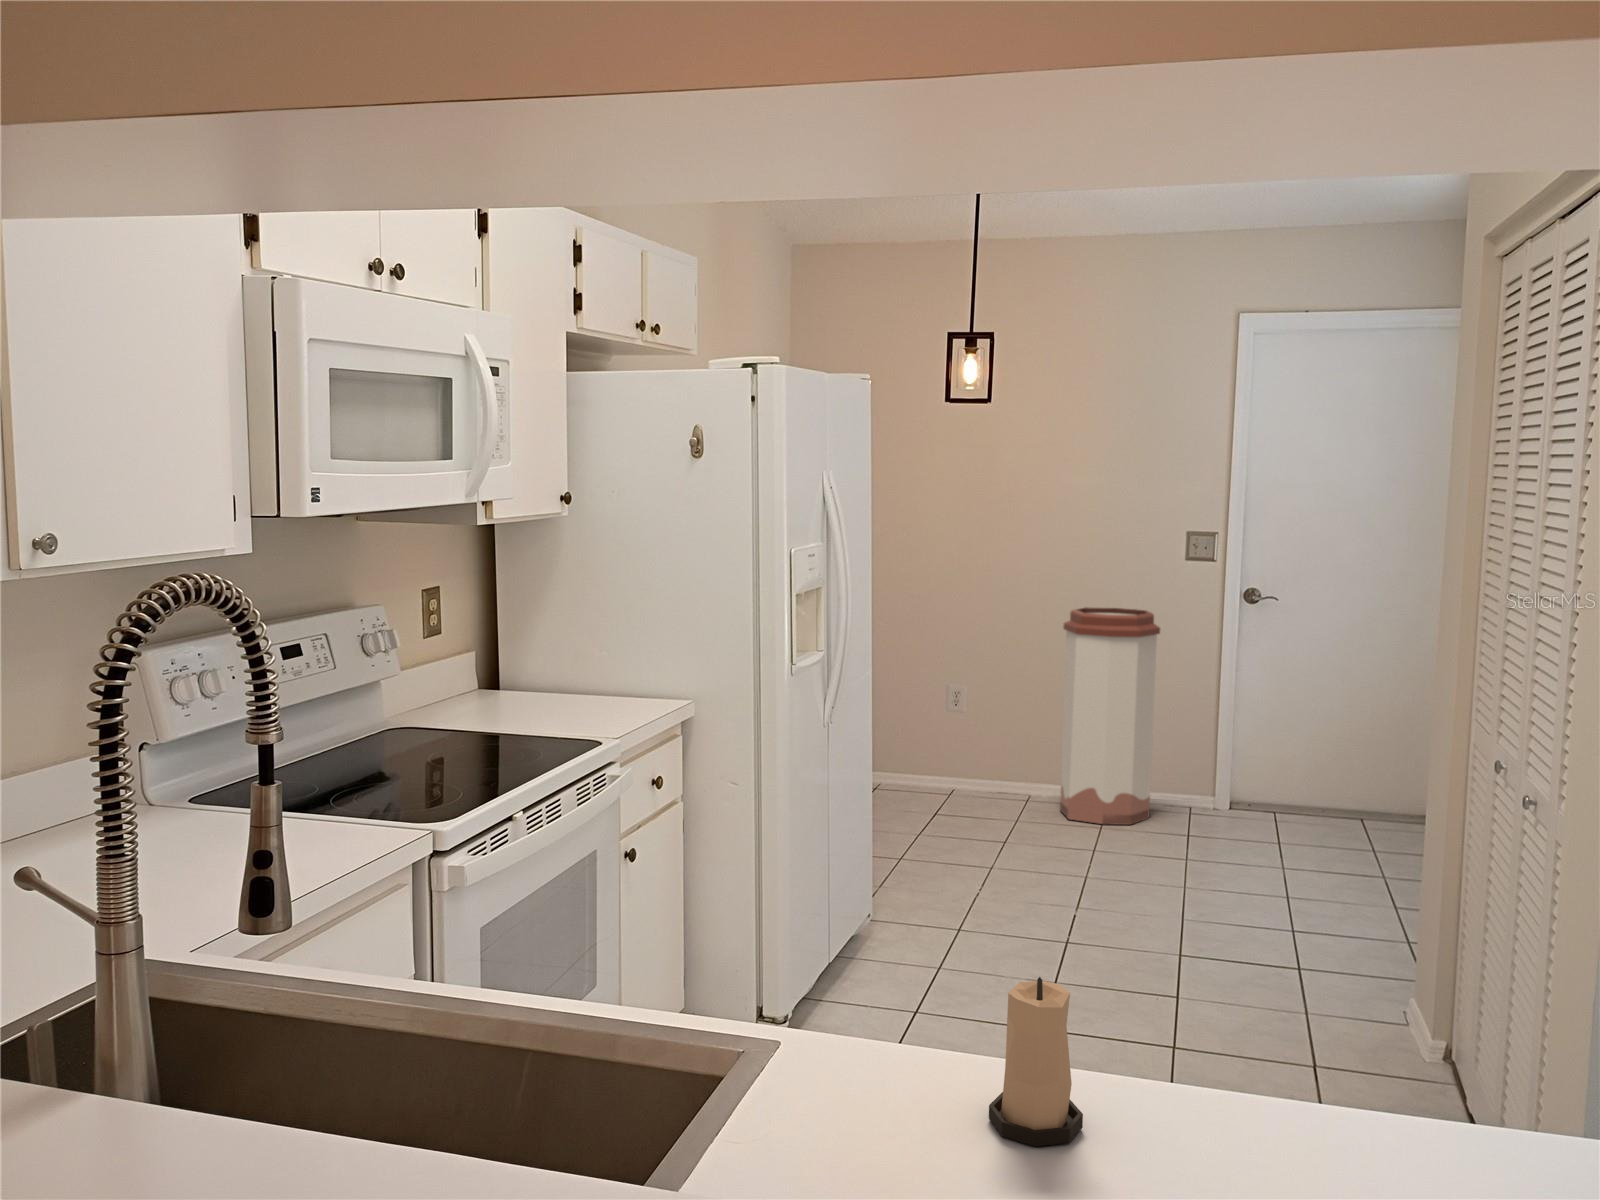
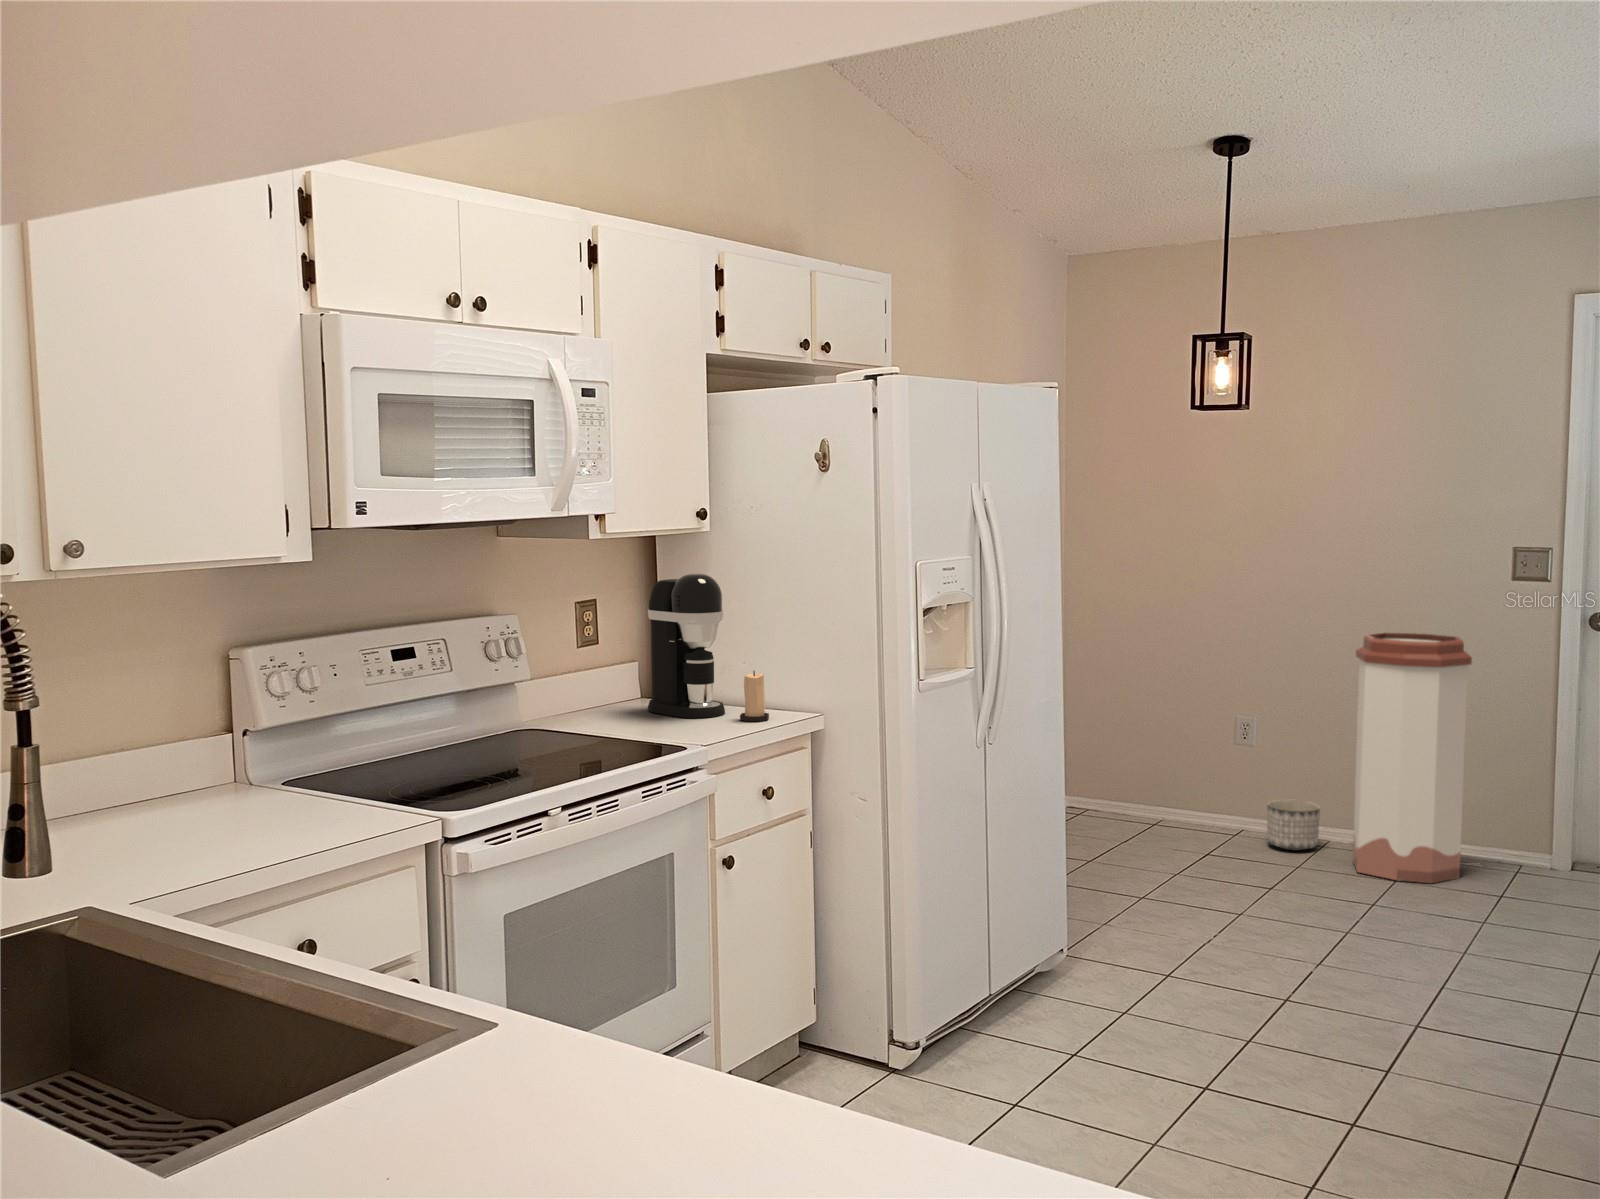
coffee maker: none [508,560,594,709] -> present [648,574,725,718]
planter: none [983,758,1028,803] -> present [1267,799,1320,851]
candle: present [989,977,1083,1146] -> present [740,671,769,721]

